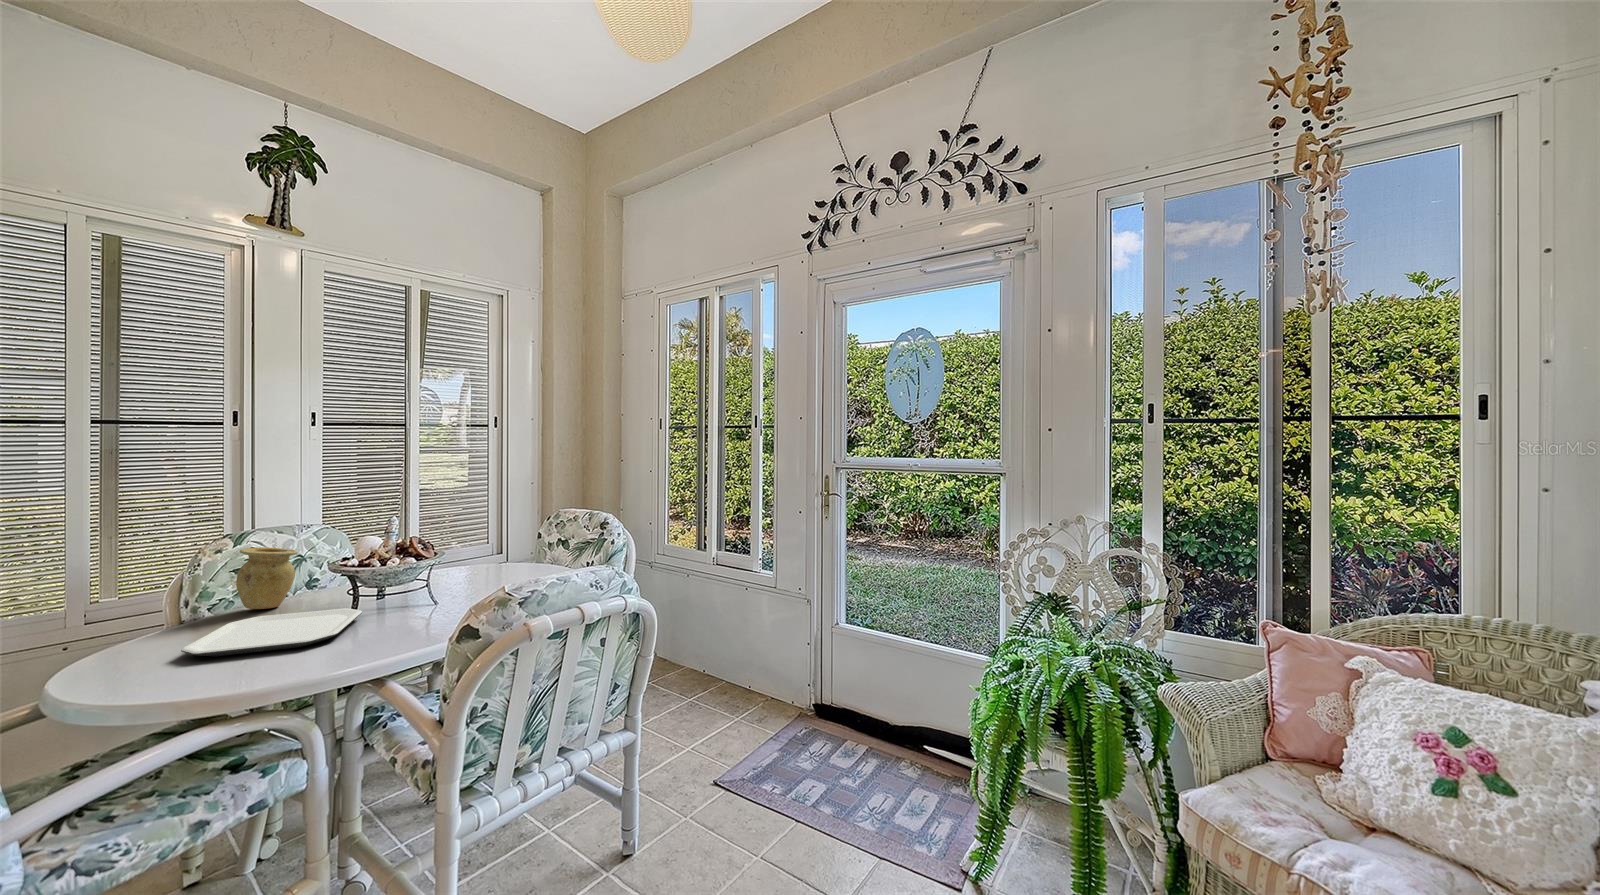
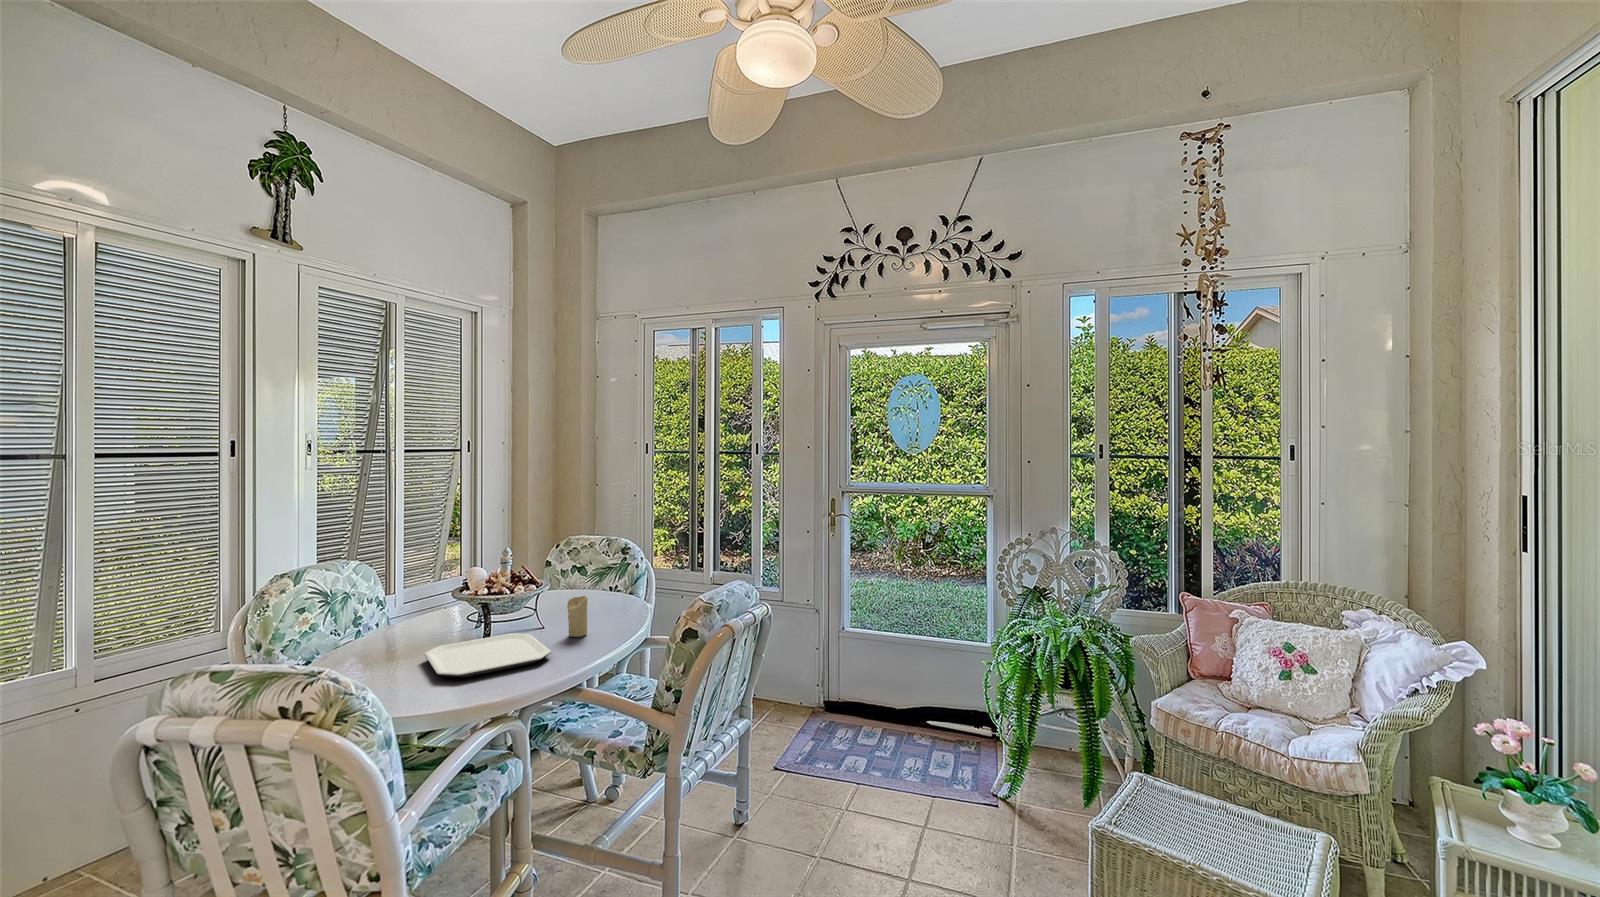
vase: present [236,547,298,609] -> none [383,584,433,642]
candle: none [404,571,430,618] -> present [567,596,587,637]

